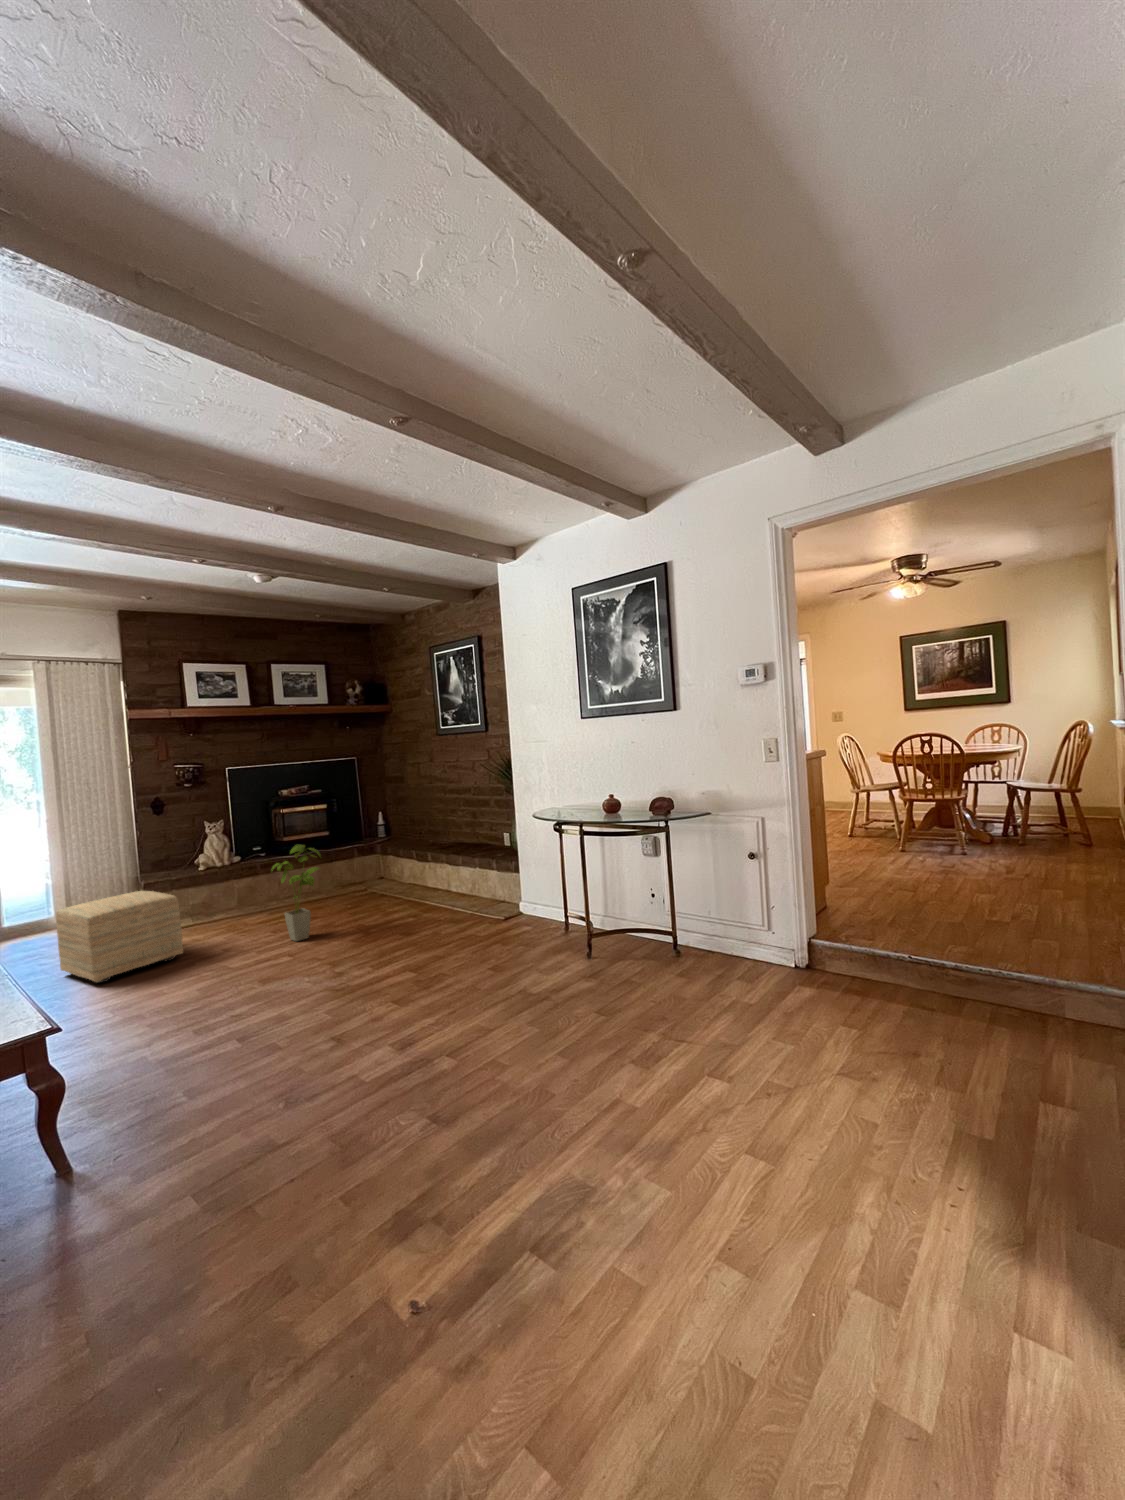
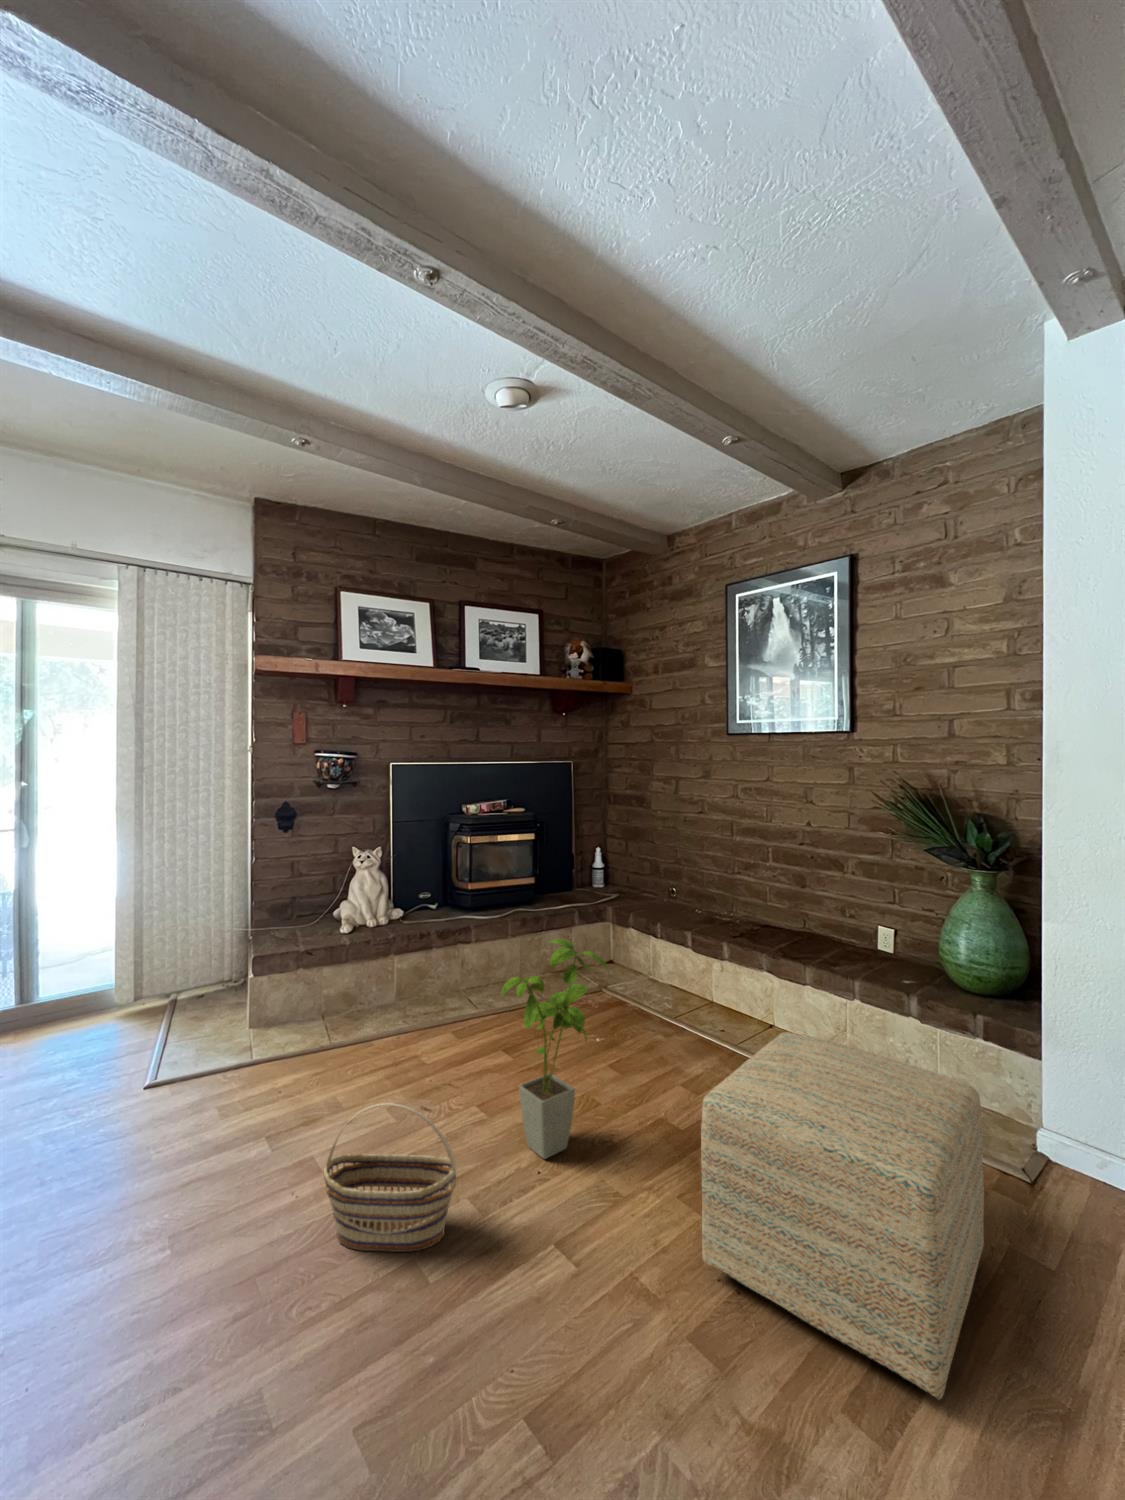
ottoman: present [56,891,183,983] -> present [701,1032,984,1400]
basket: none [186,912,246,970] -> present [324,1103,456,1252]

